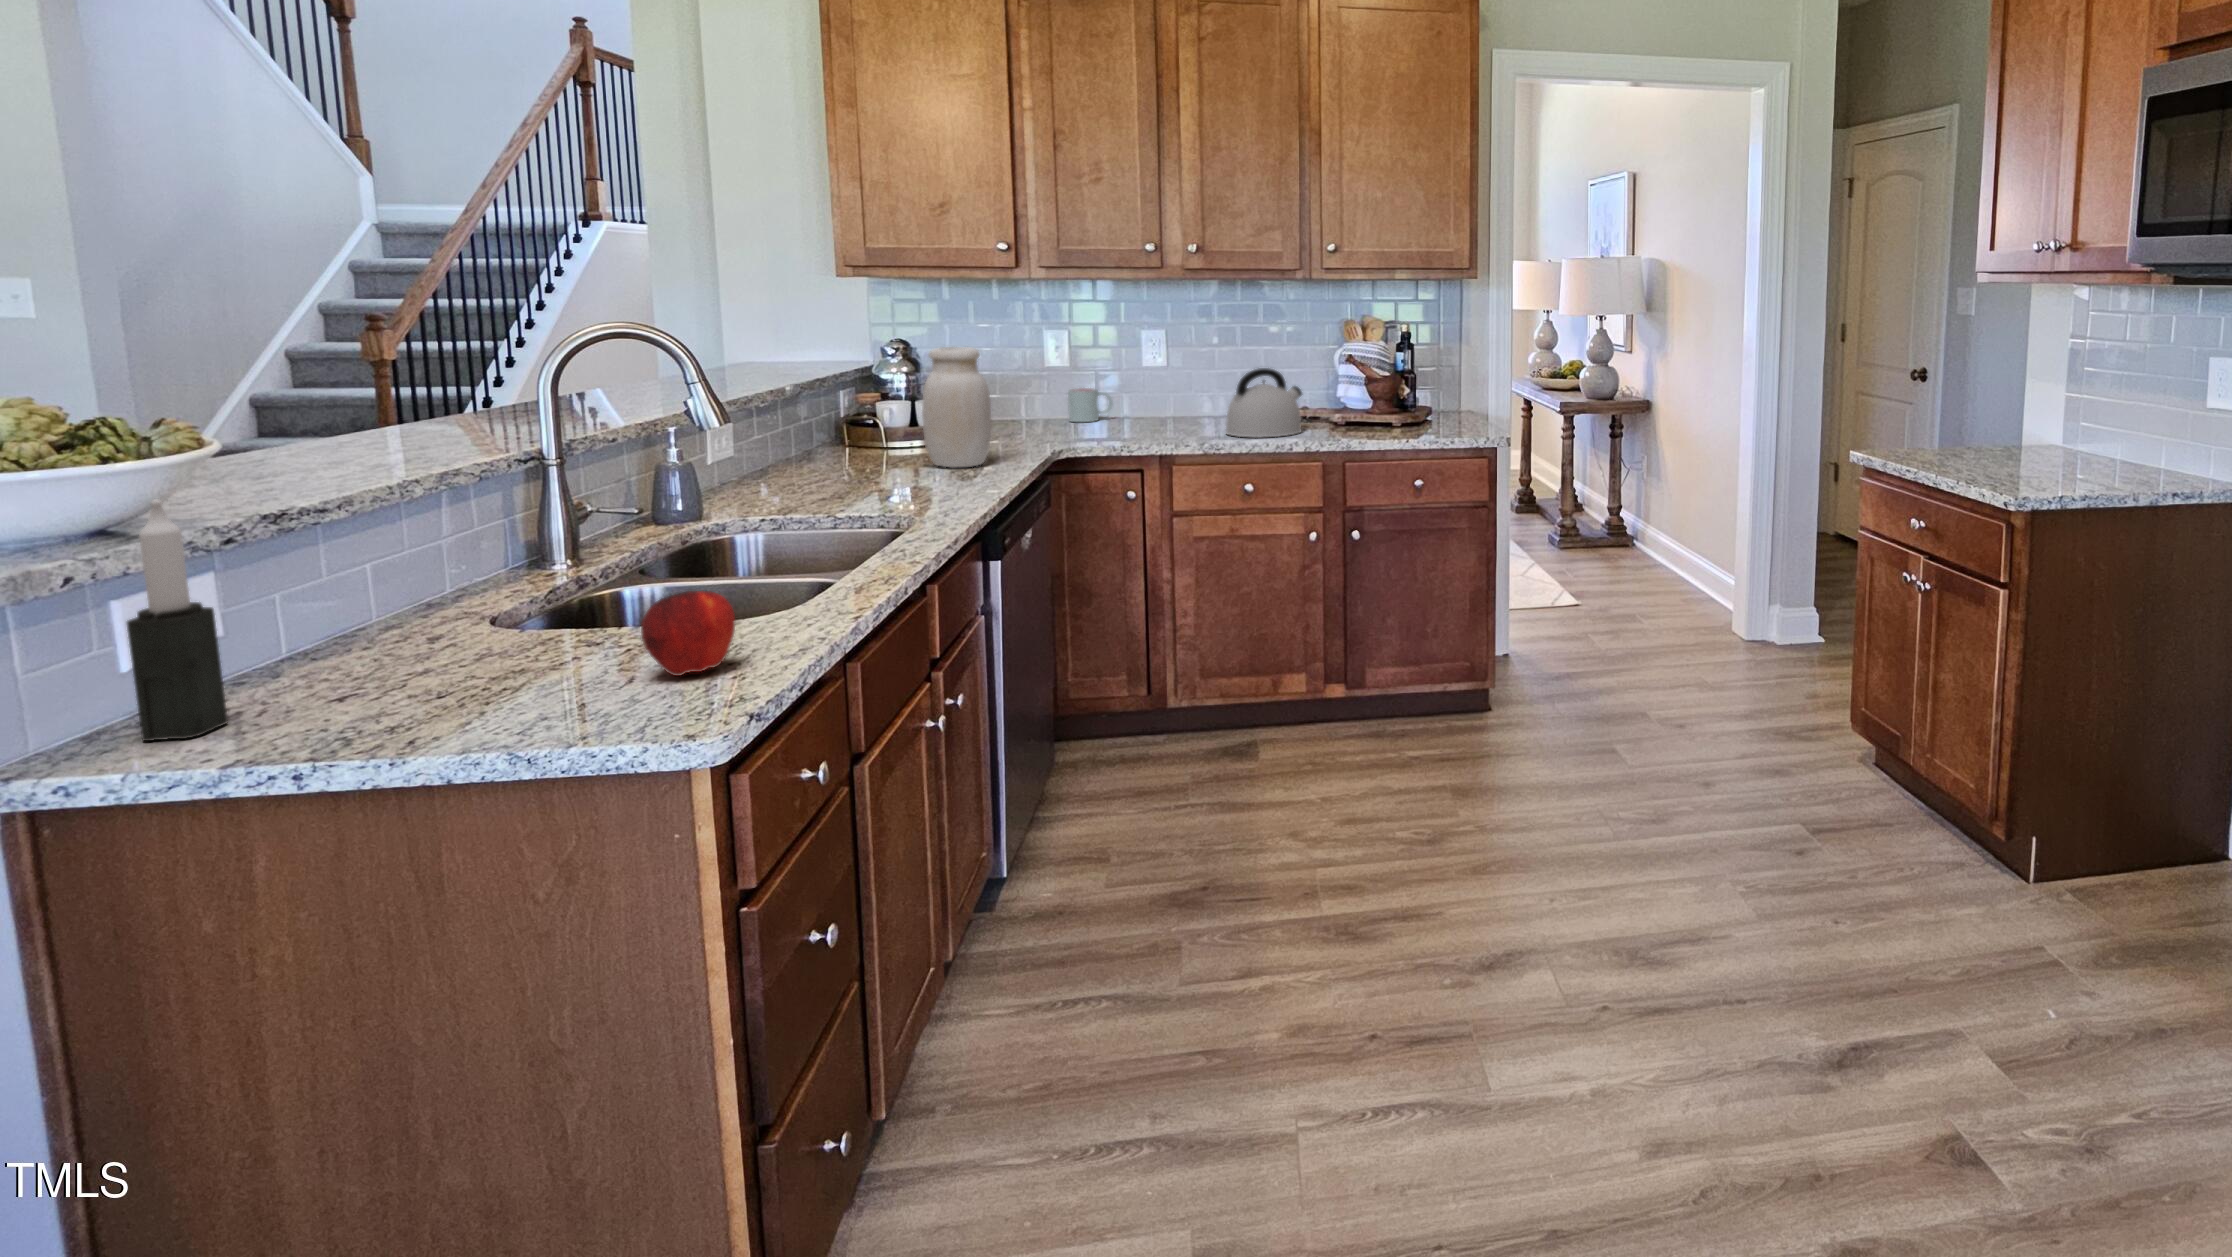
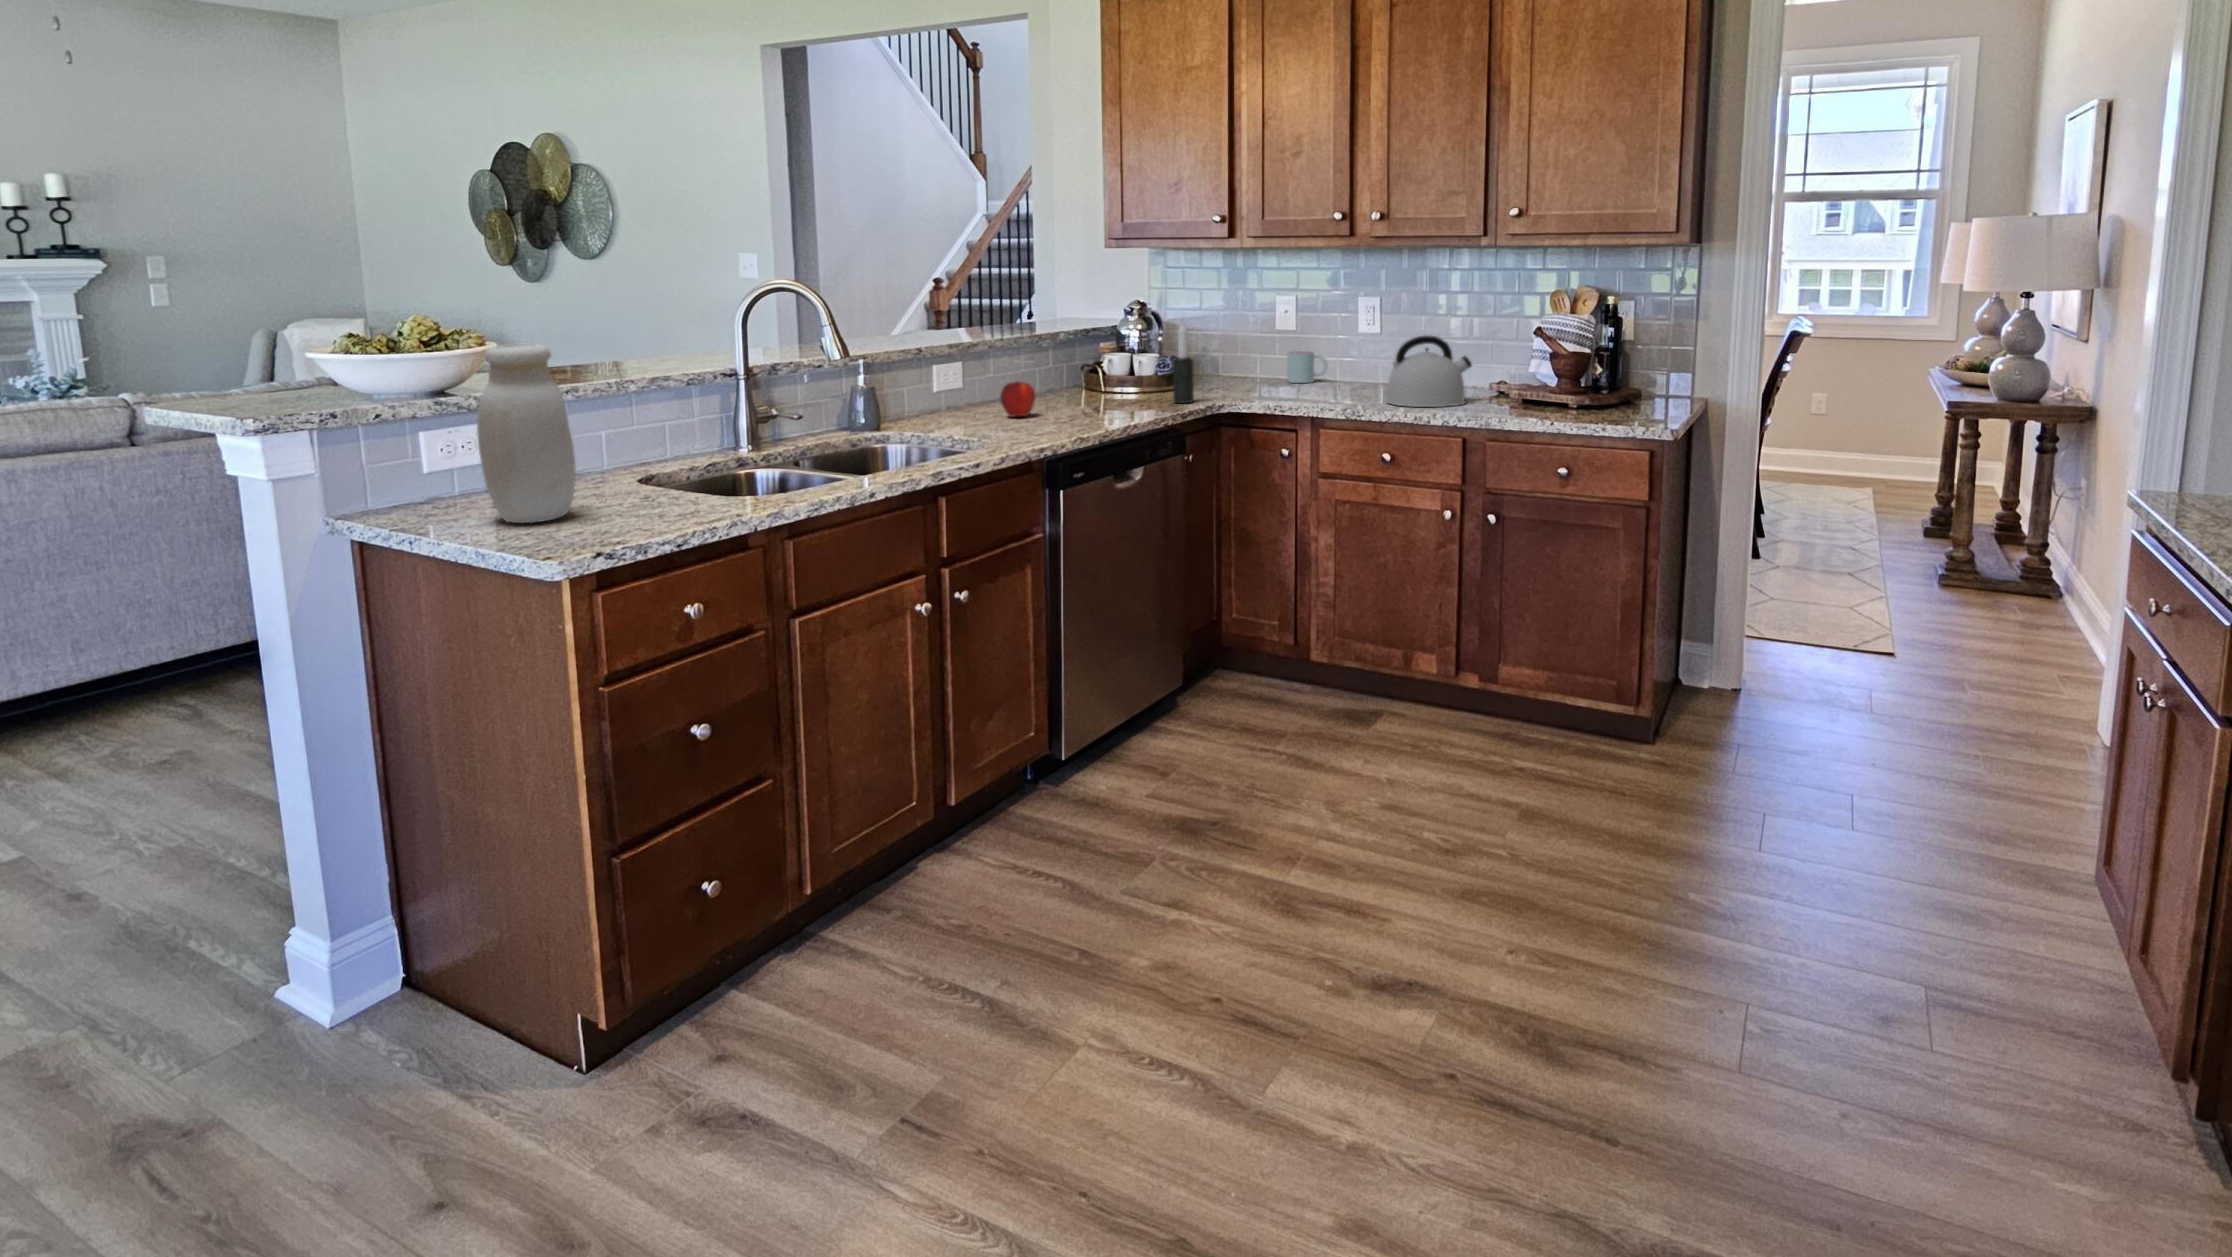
jar: present [922,347,992,467] -> present [477,343,576,523]
candle: present [127,499,228,741] -> present [1173,320,1194,403]
apple: present [641,591,735,676] -> present [1000,381,1035,417]

